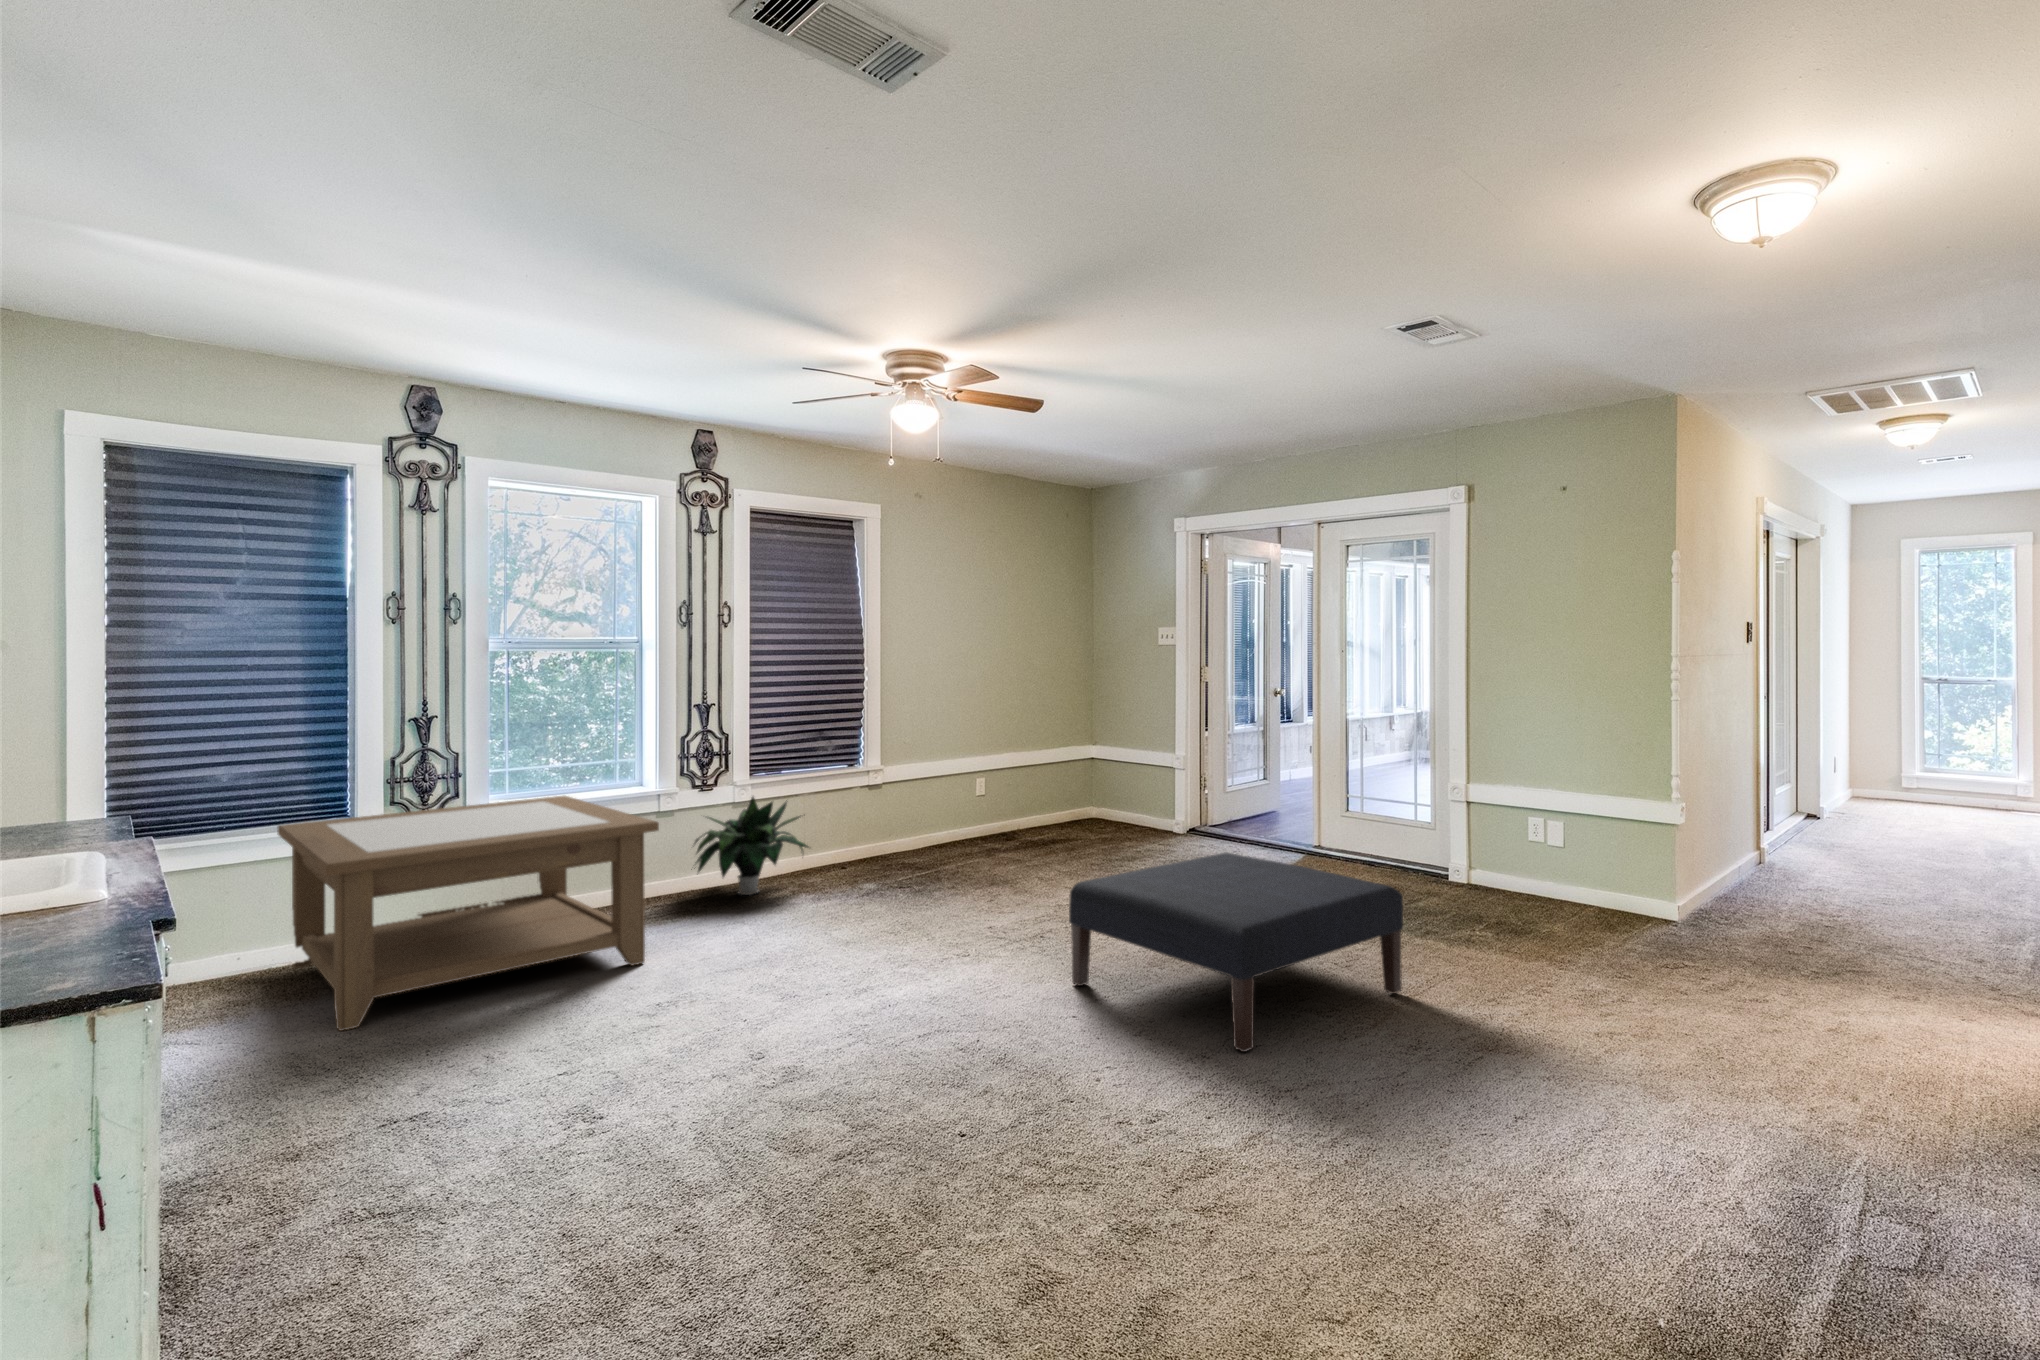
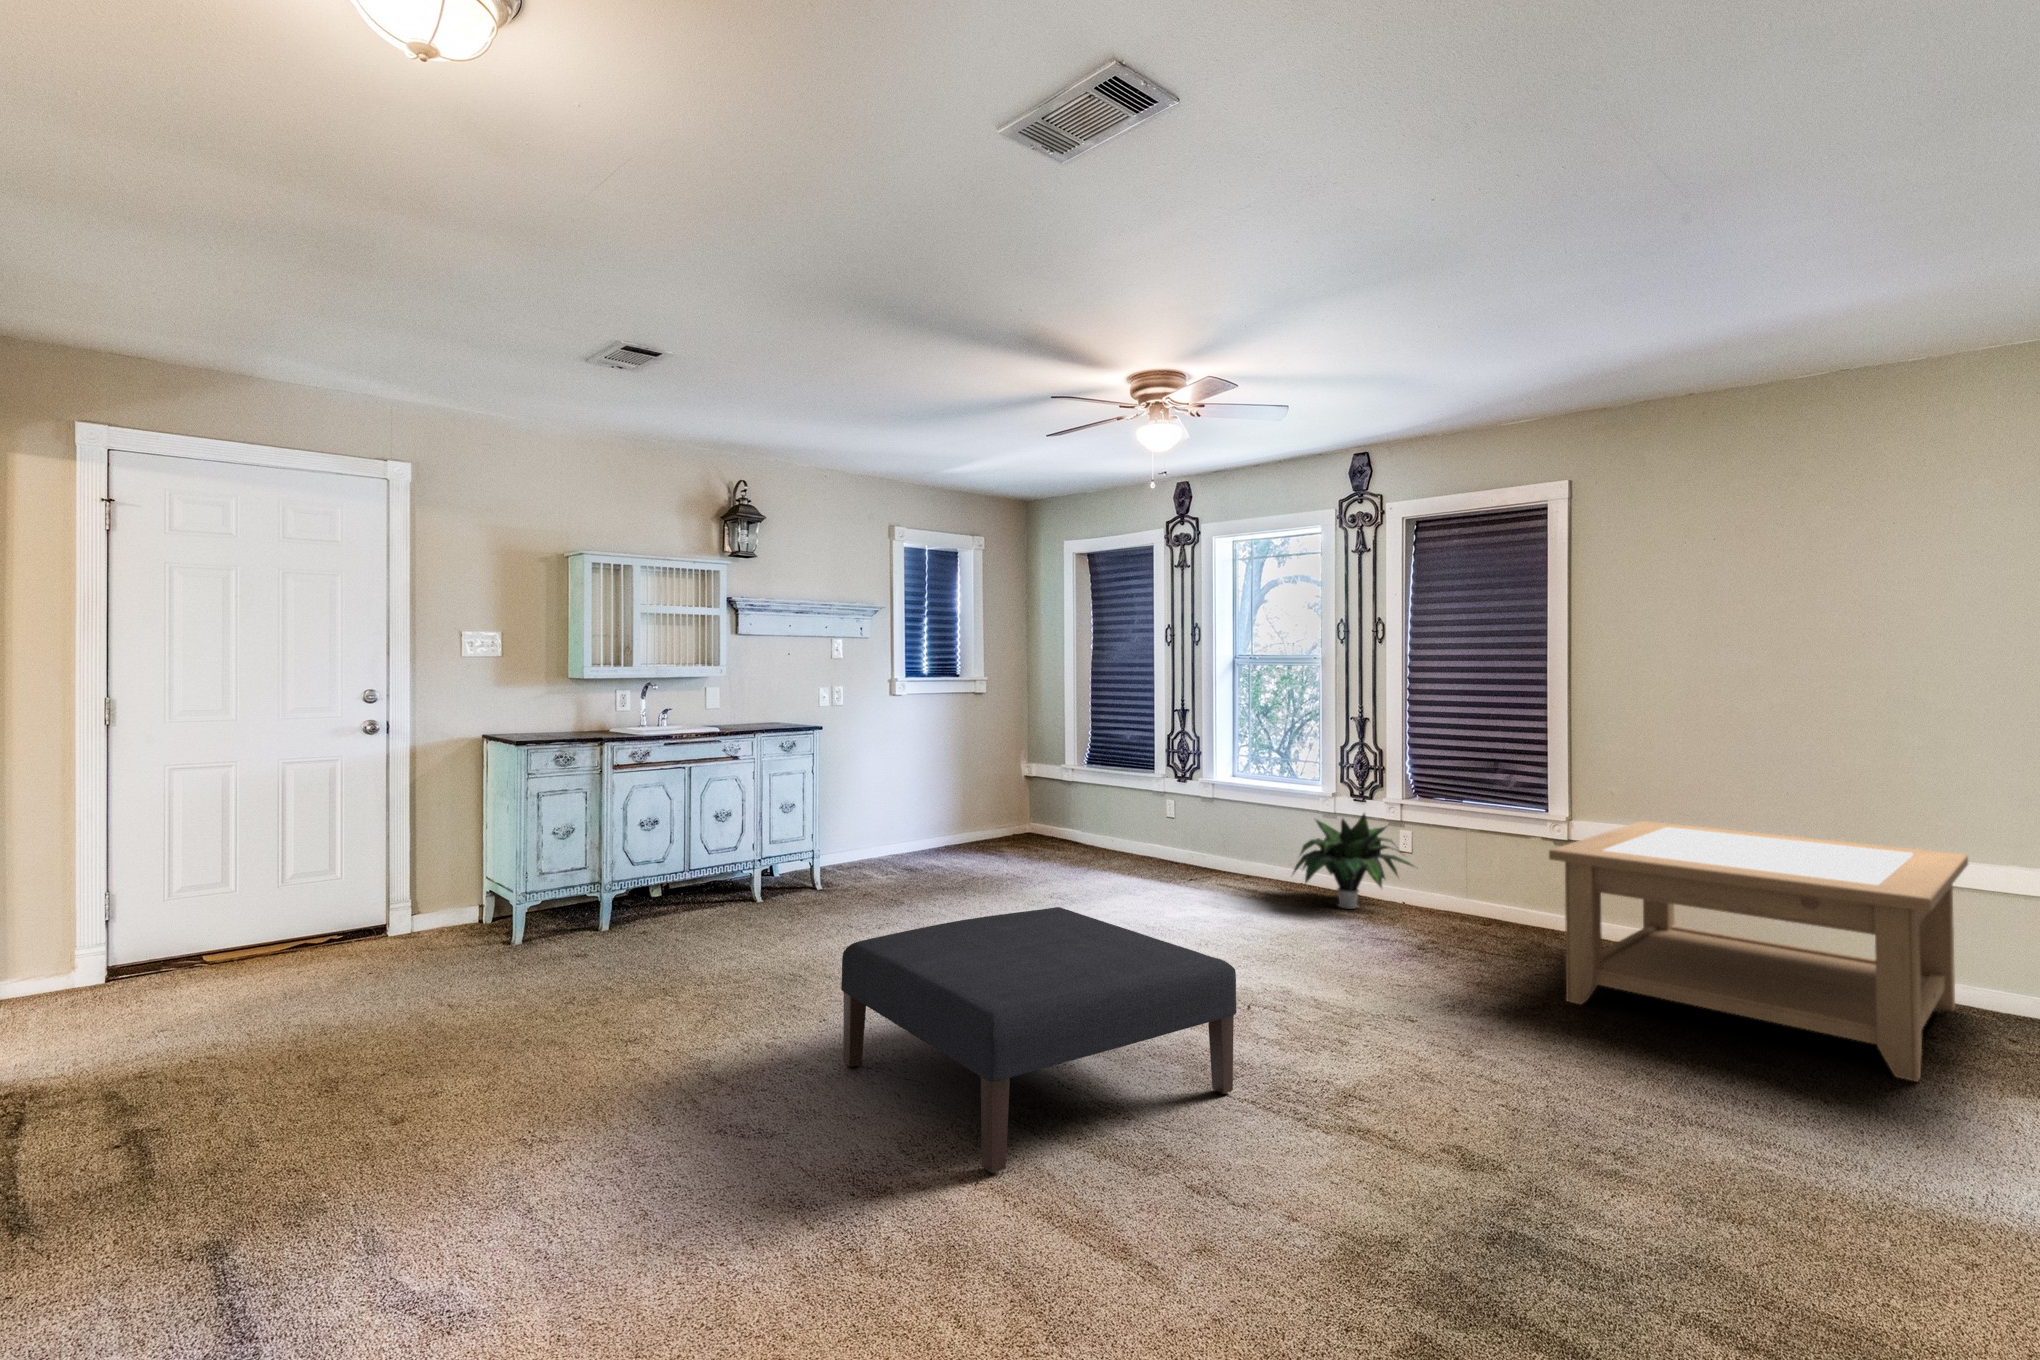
coffee table: present [277,796,659,1031] -> present [1549,821,1968,1082]

